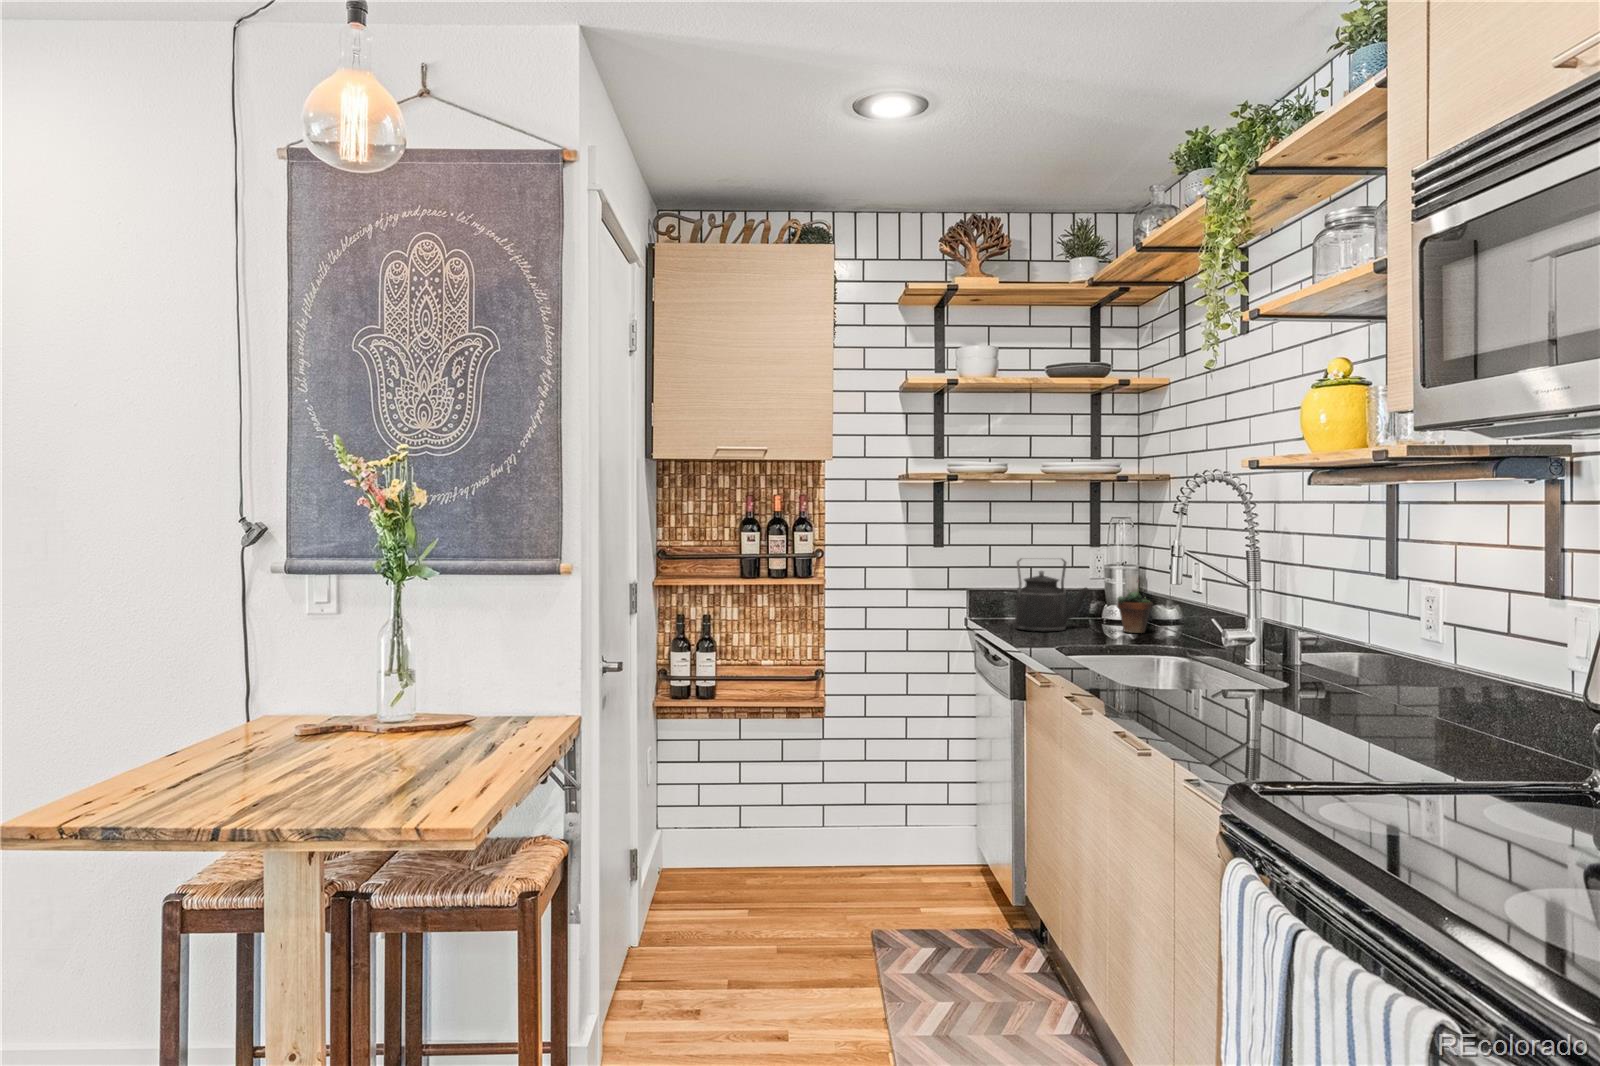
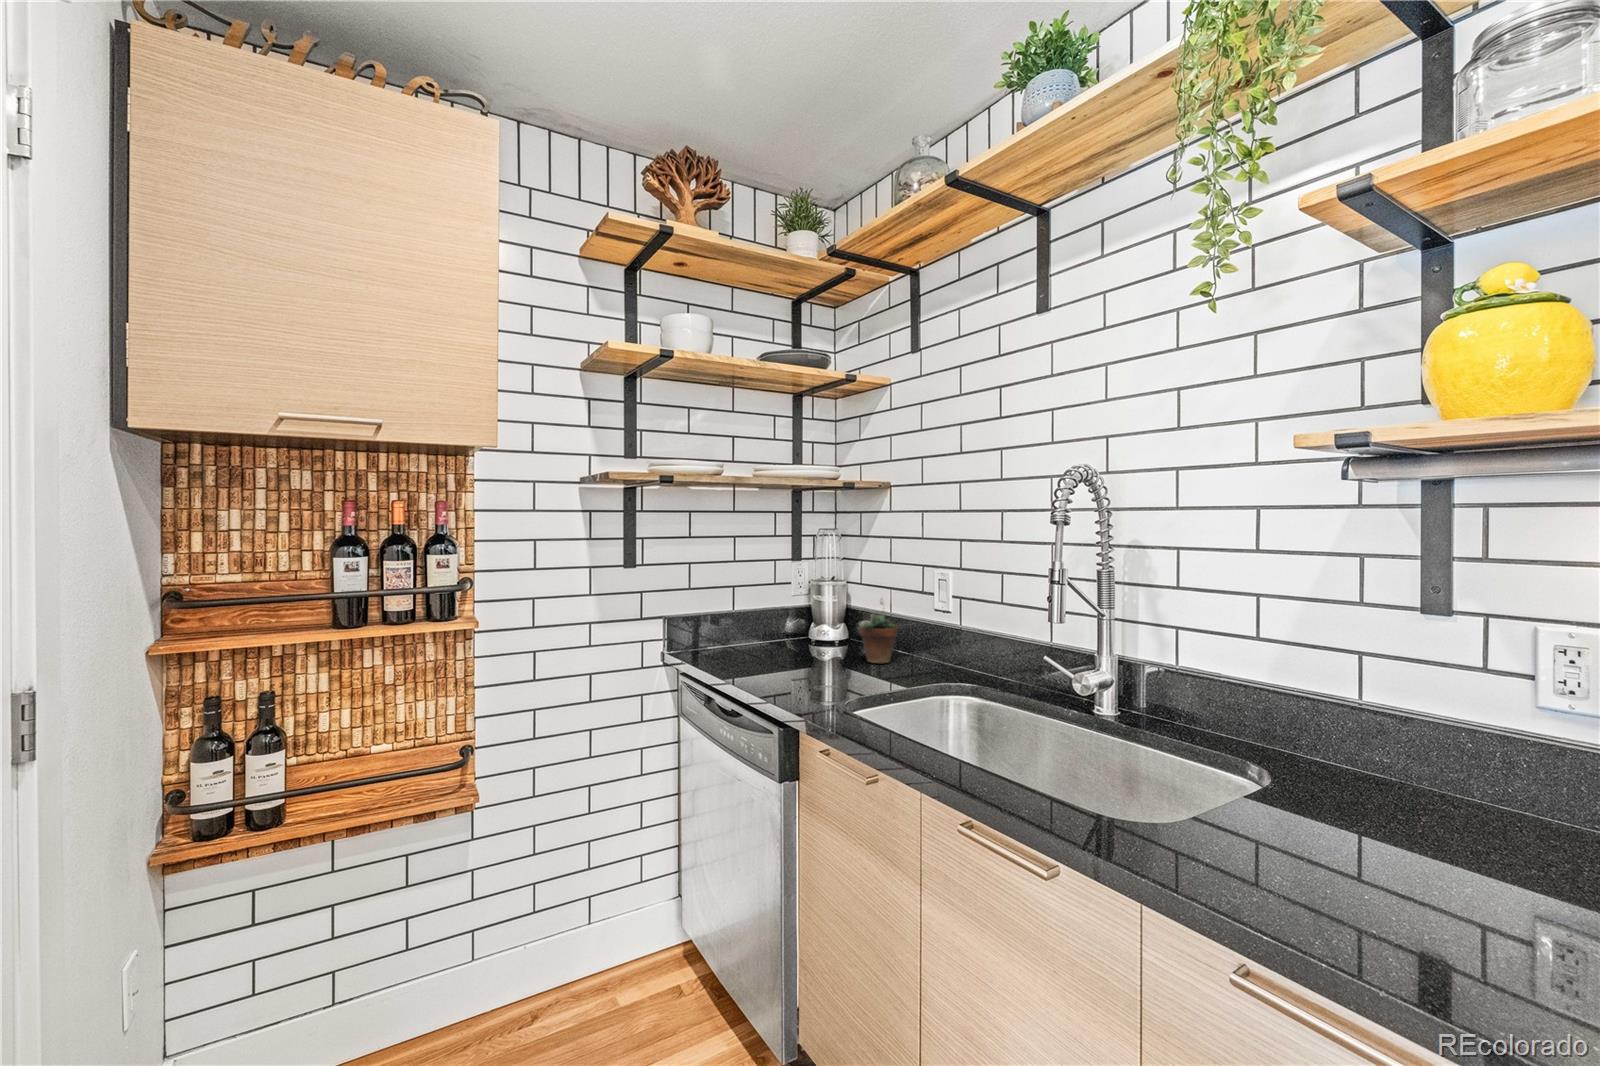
kettle: present [1015,558,1089,631] -> none [742,579,821,671]

